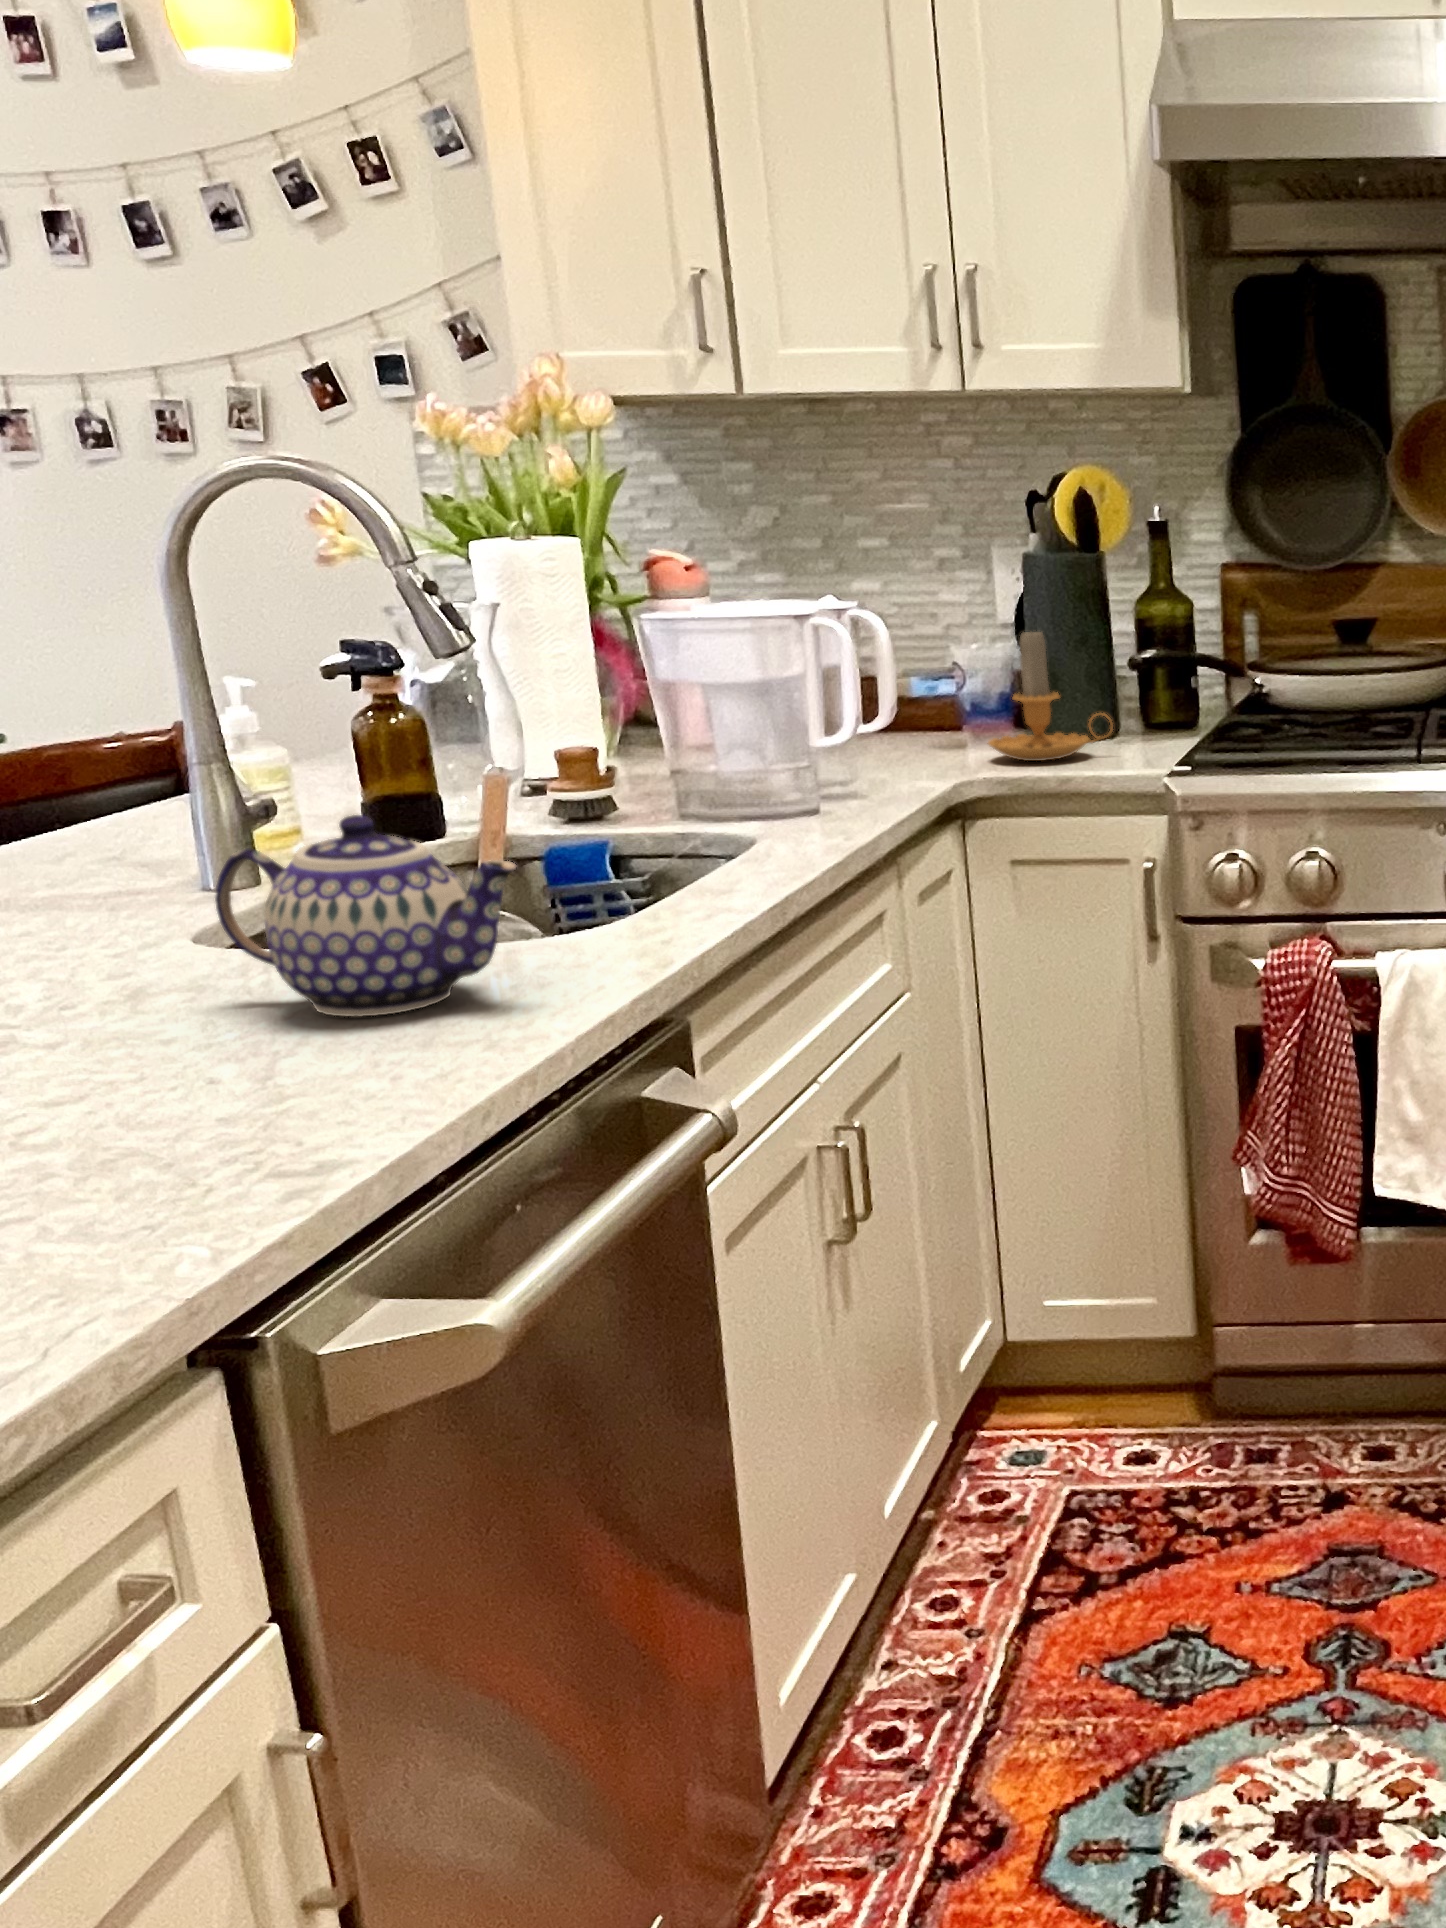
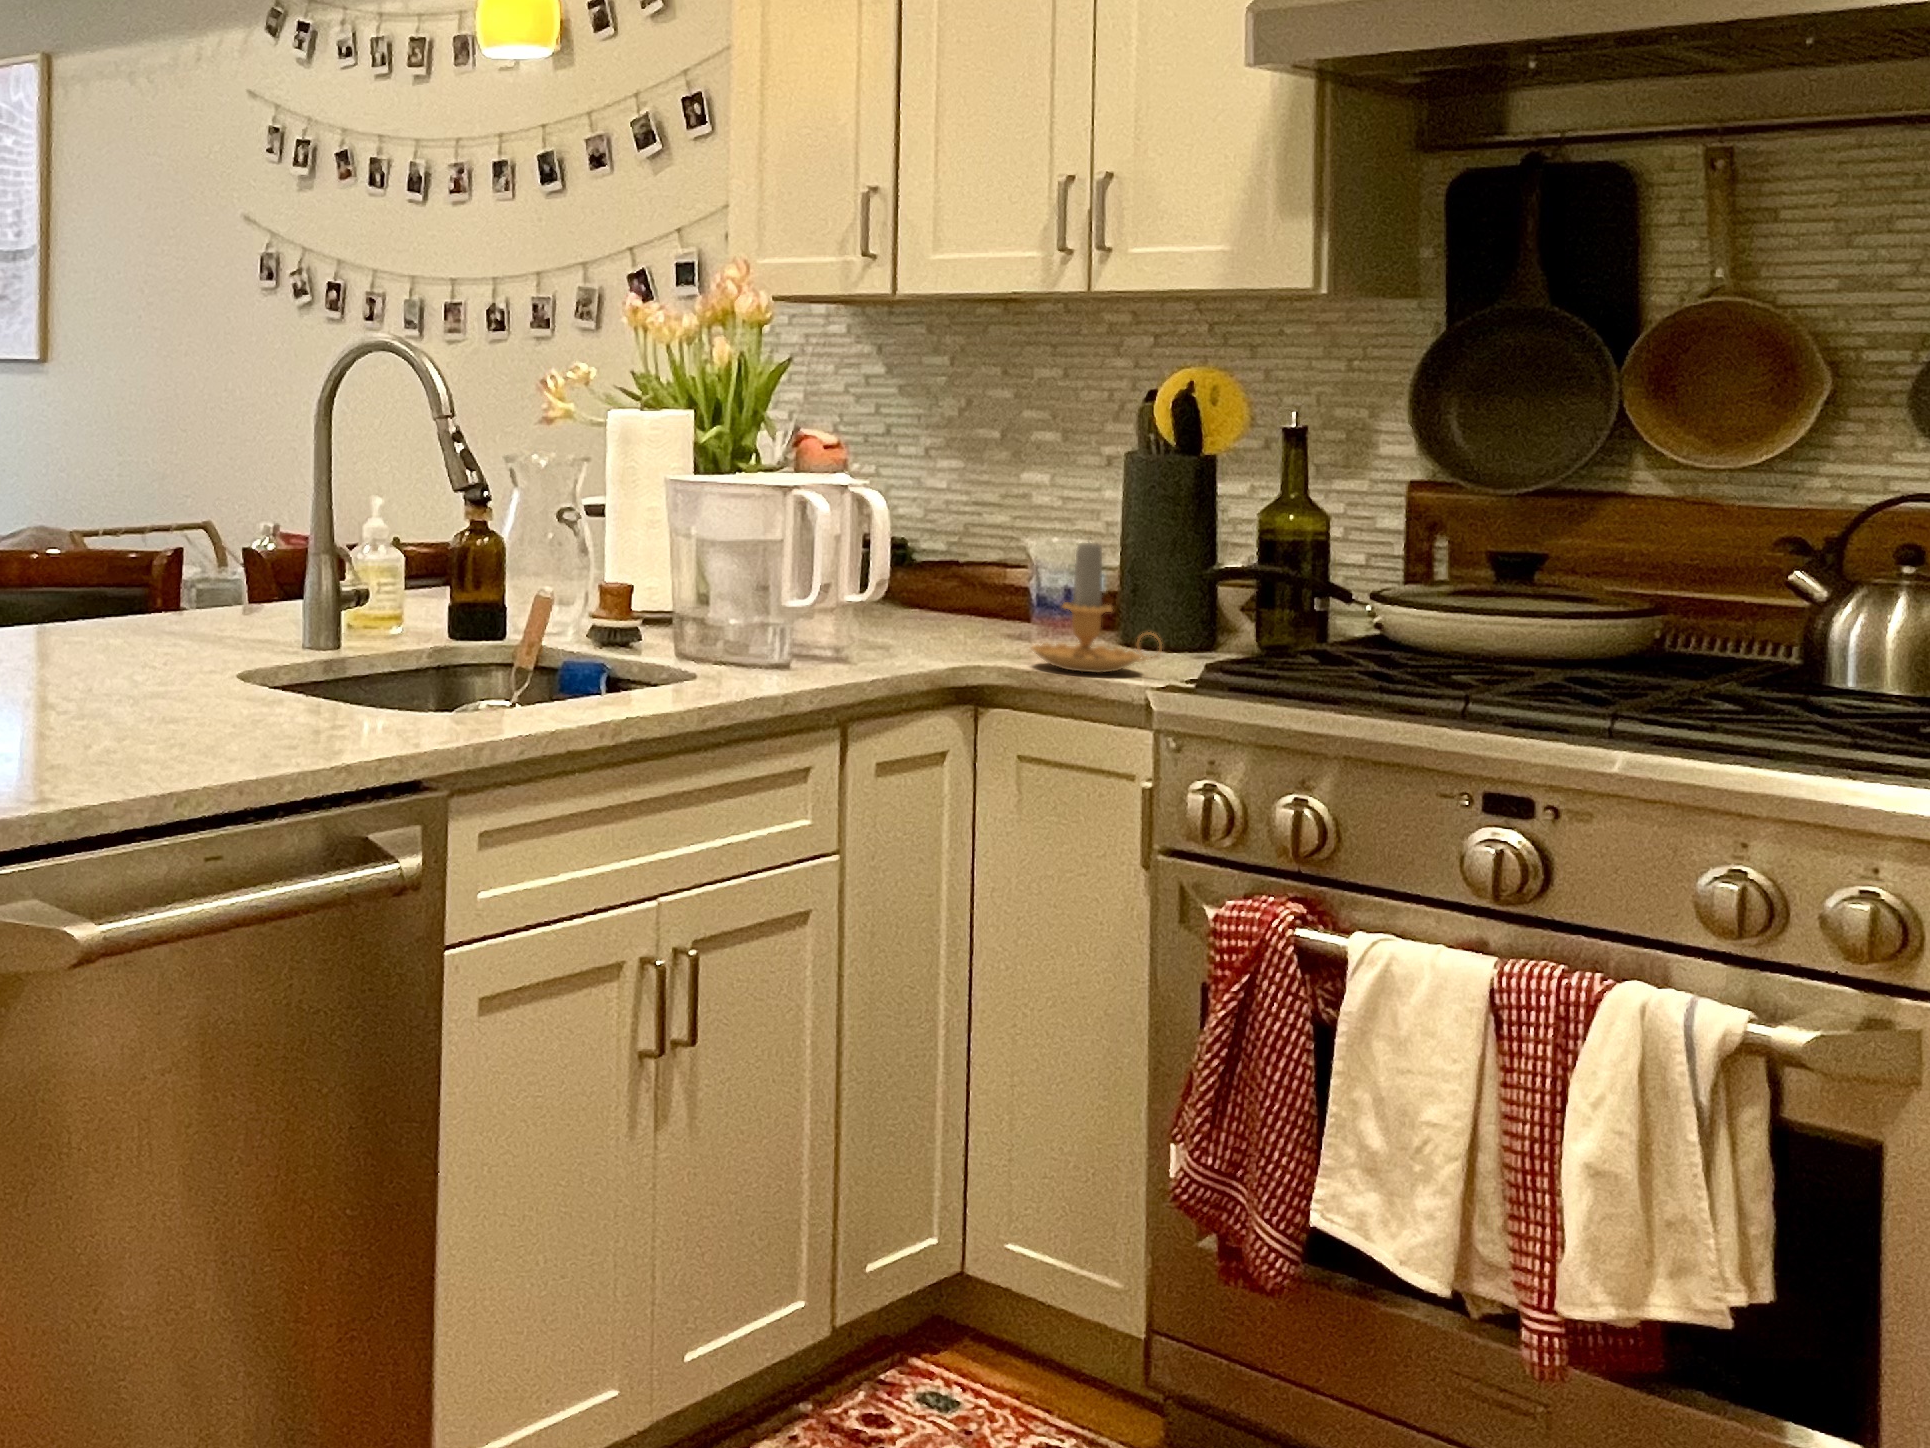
teapot: present [215,815,516,1017] -> none [191,584,335,732]

